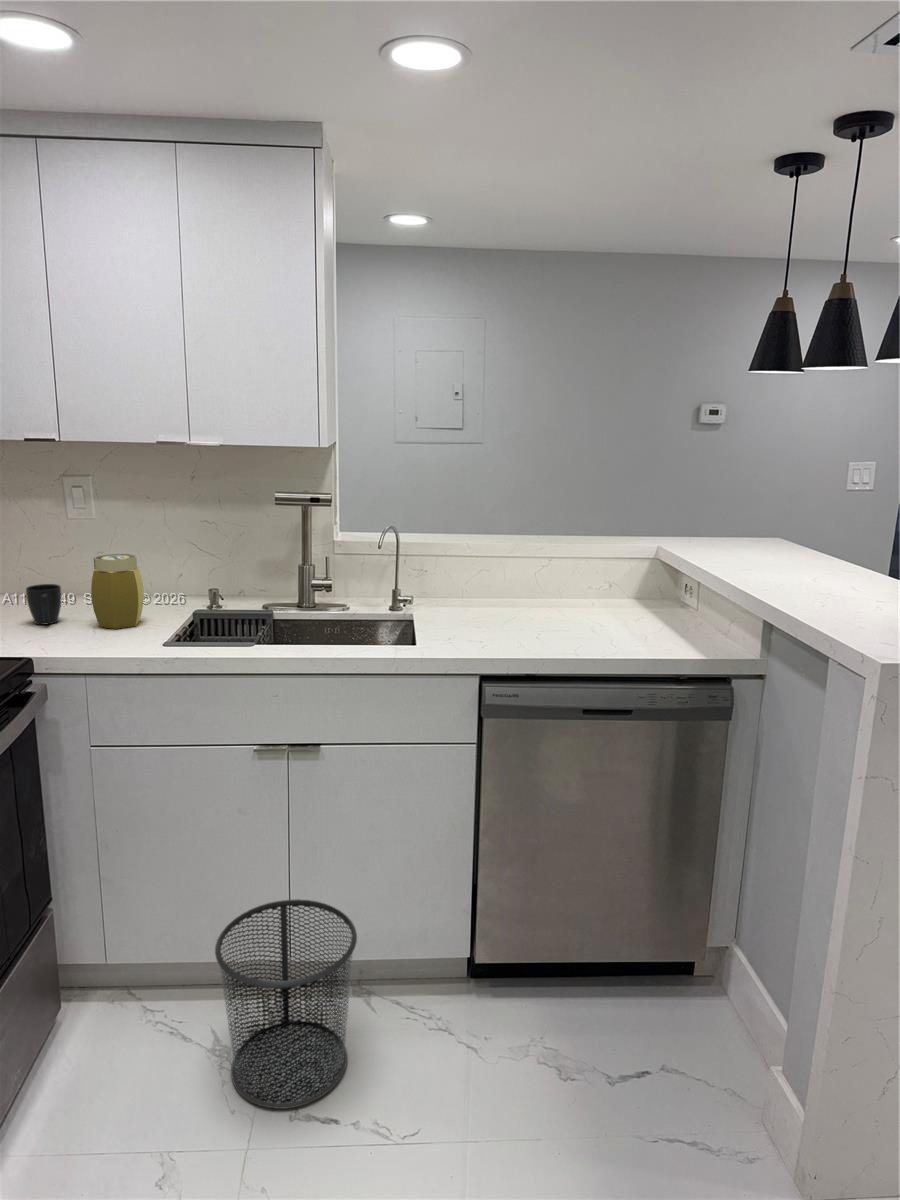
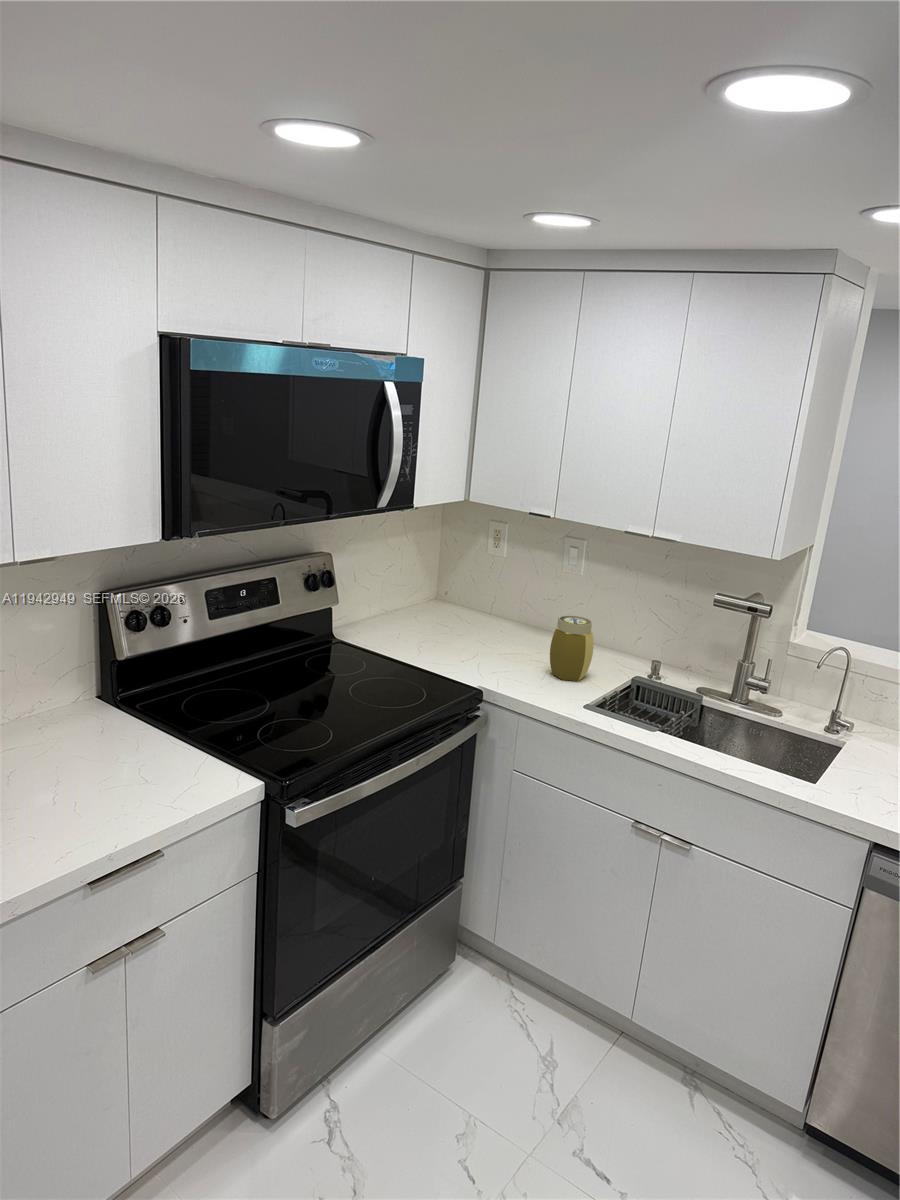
mug: present [26,584,61,625] -> none [508,627,534,661]
waste bin: present [215,899,357,1109] -> none [545,960,677,1152]

